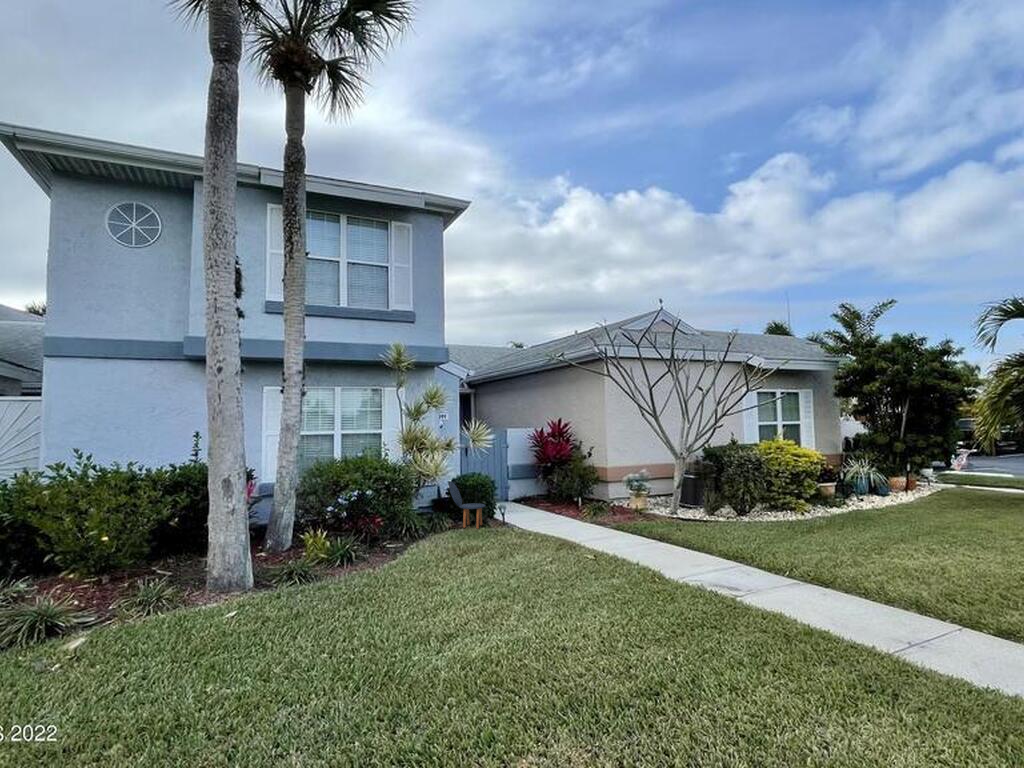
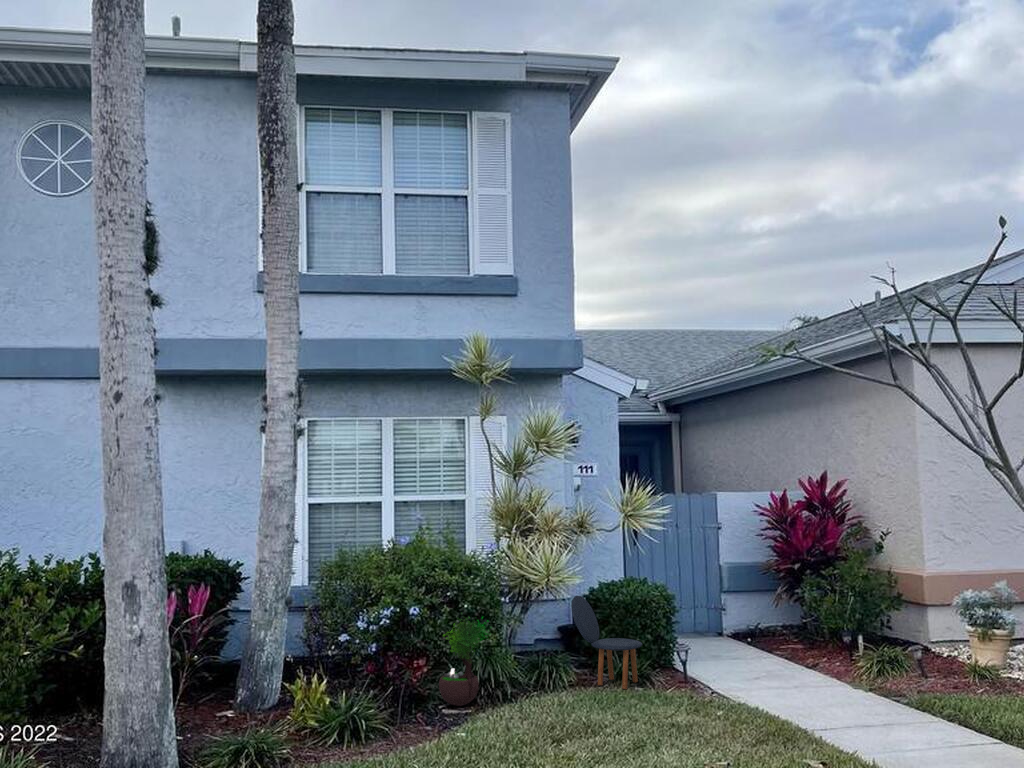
potted tree: none [384,492,413,542] -> present [439,617,486,706]

